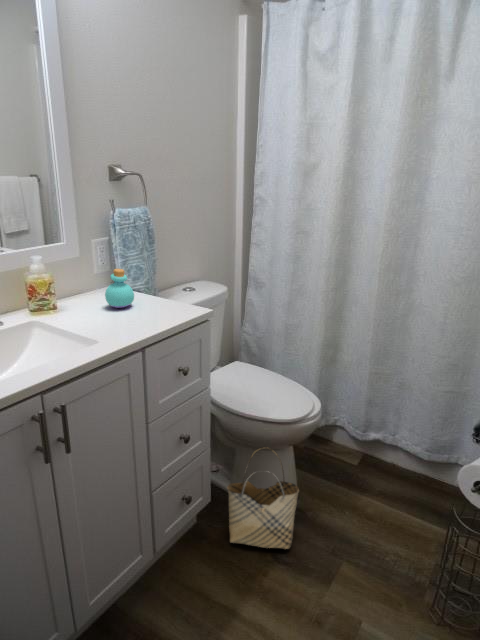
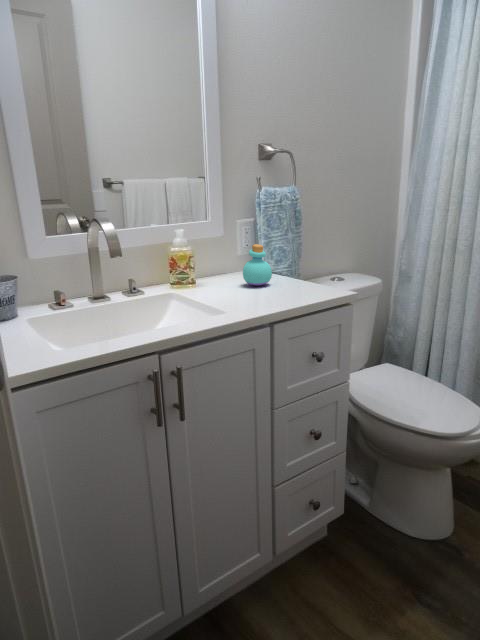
woven basket: present [227,447,299,549] -> none [362,462,454,592]

